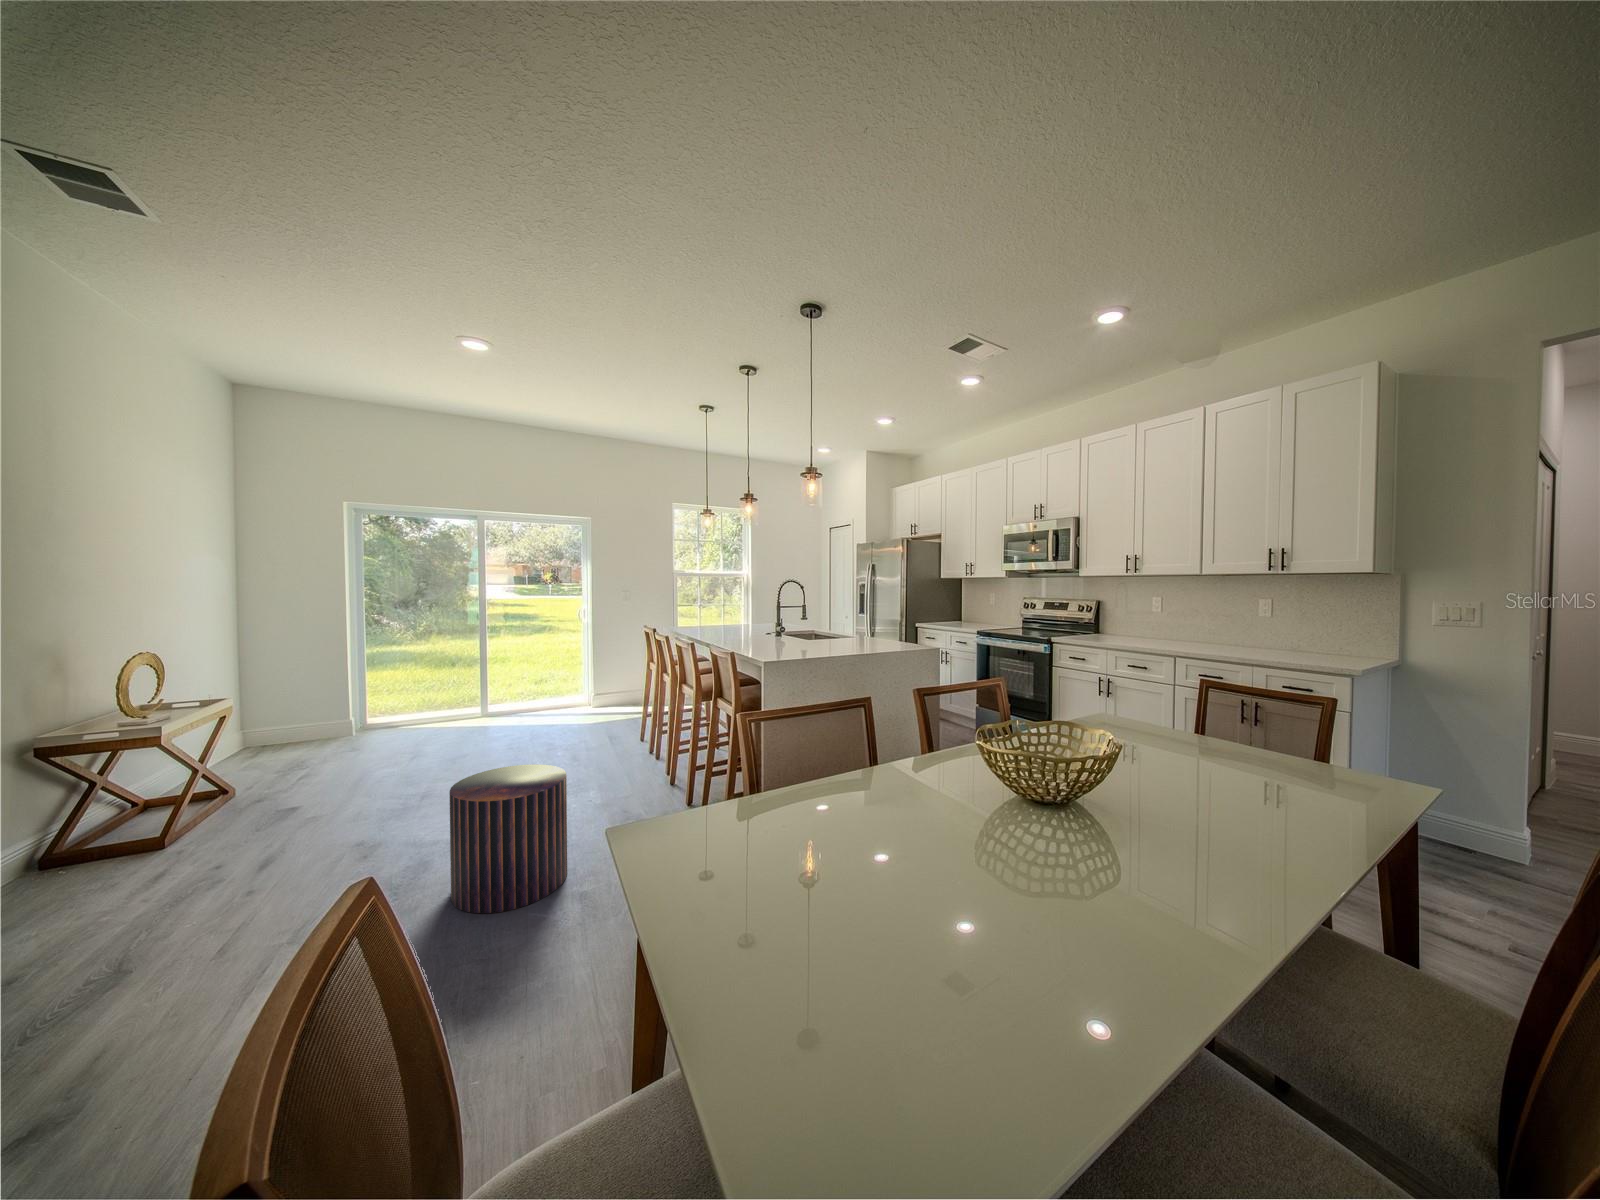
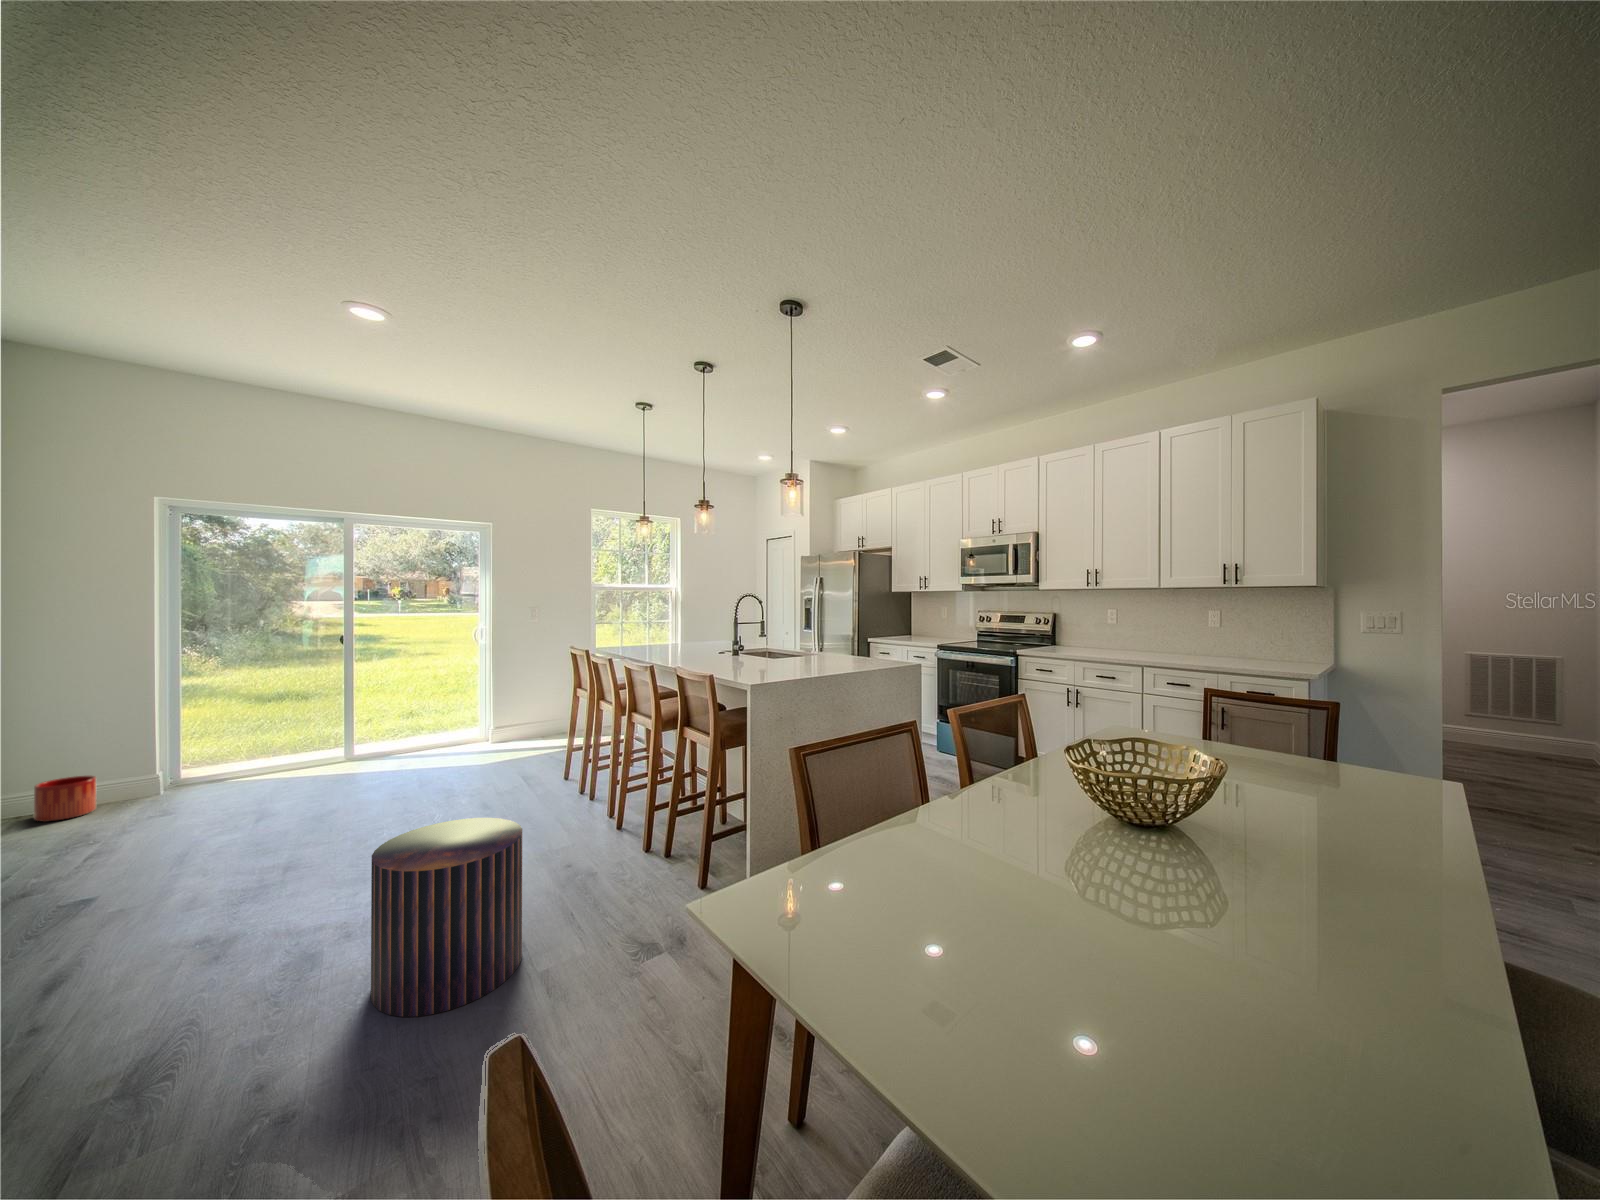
planter: none [266,719,306,751] -> present [34,776,96,822]

